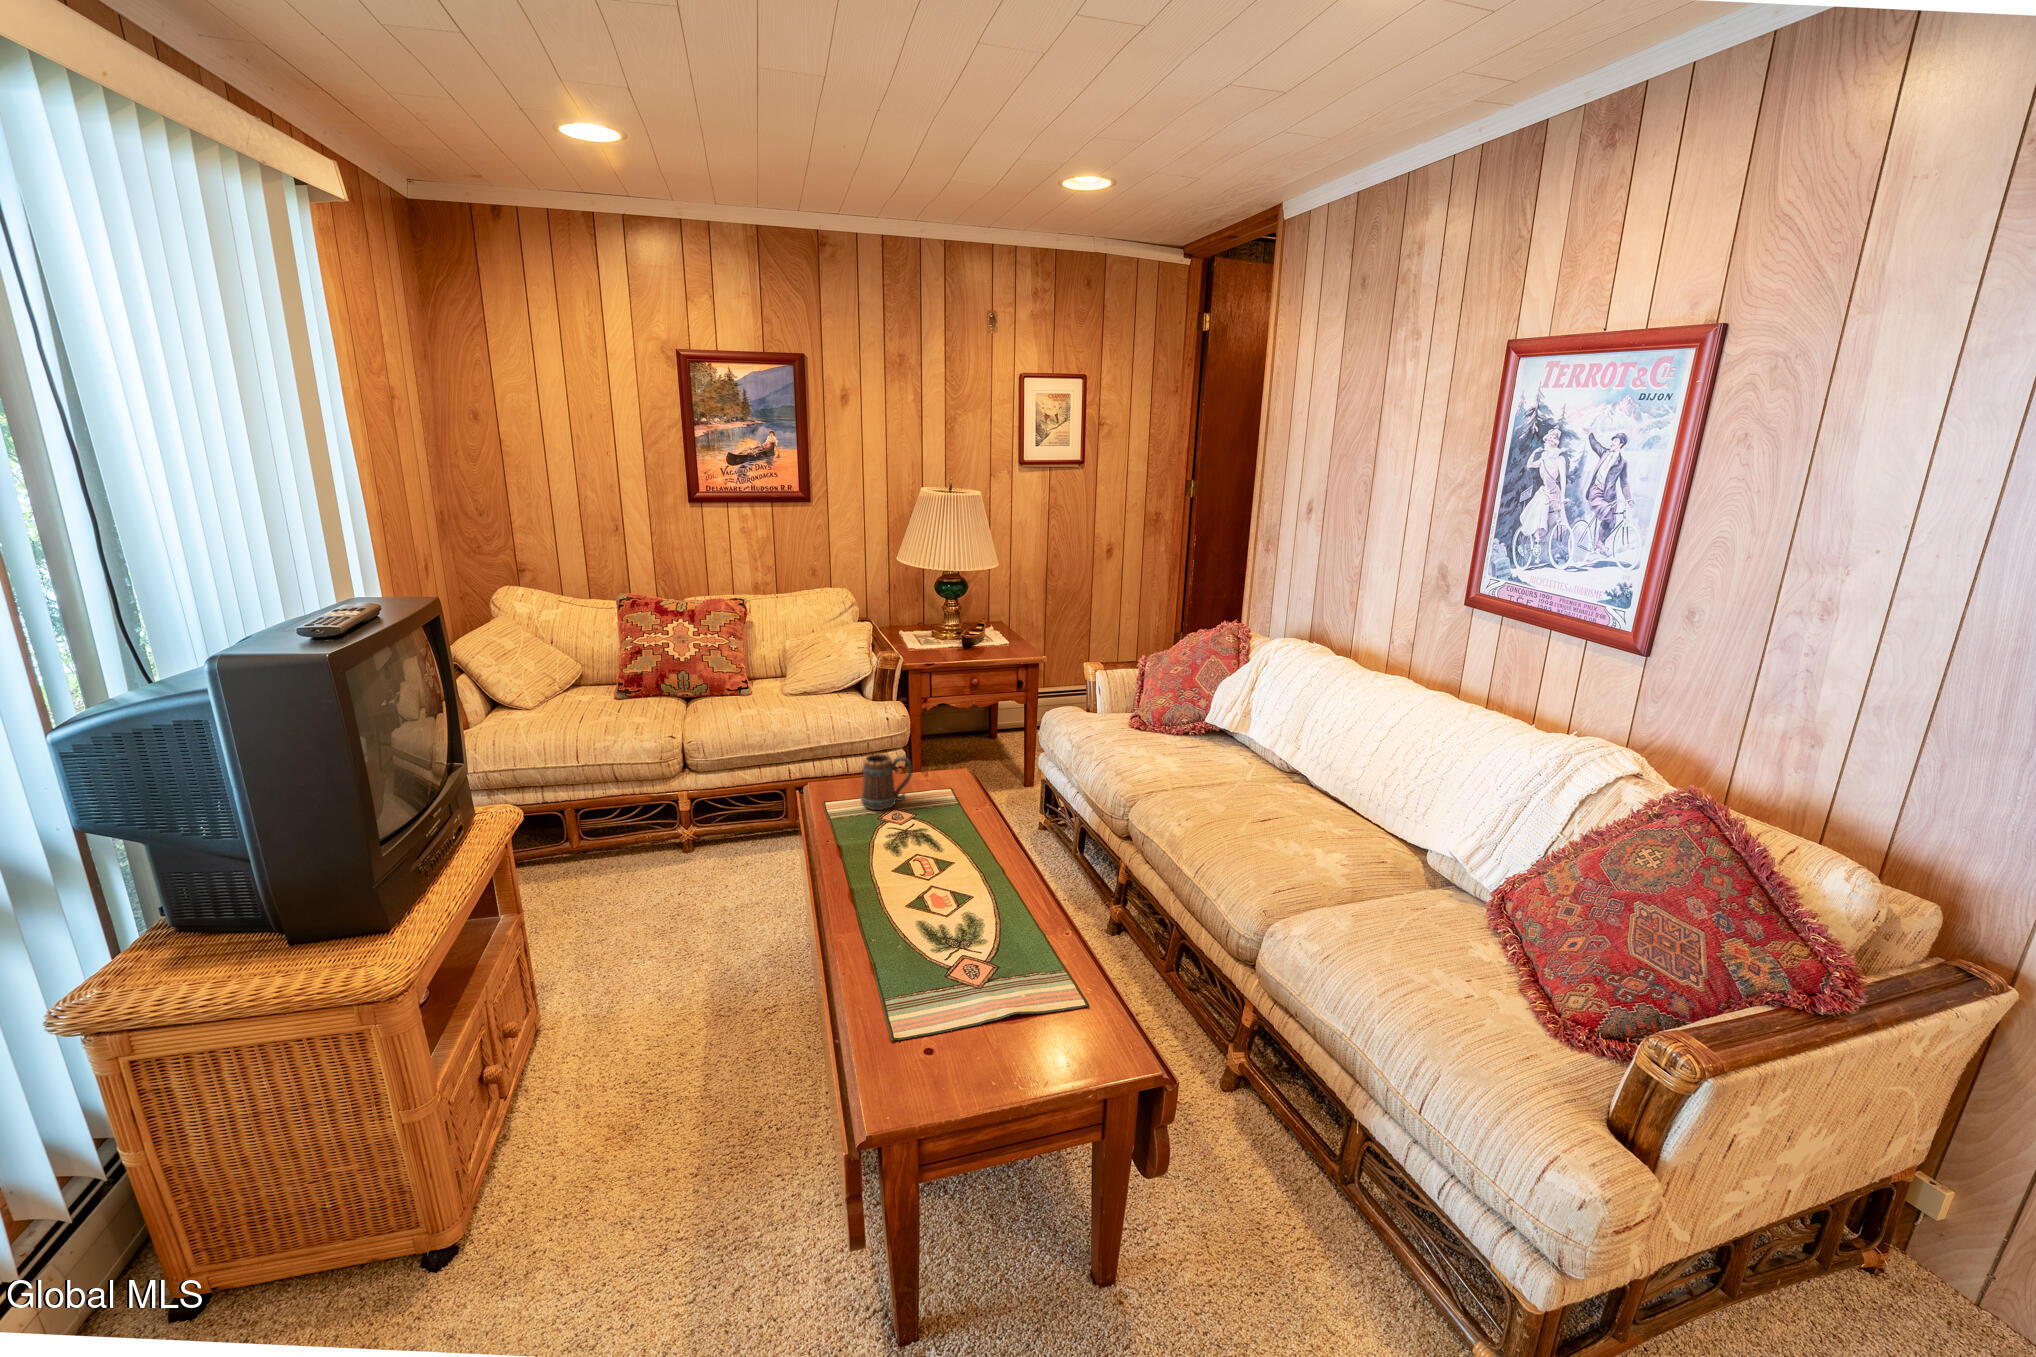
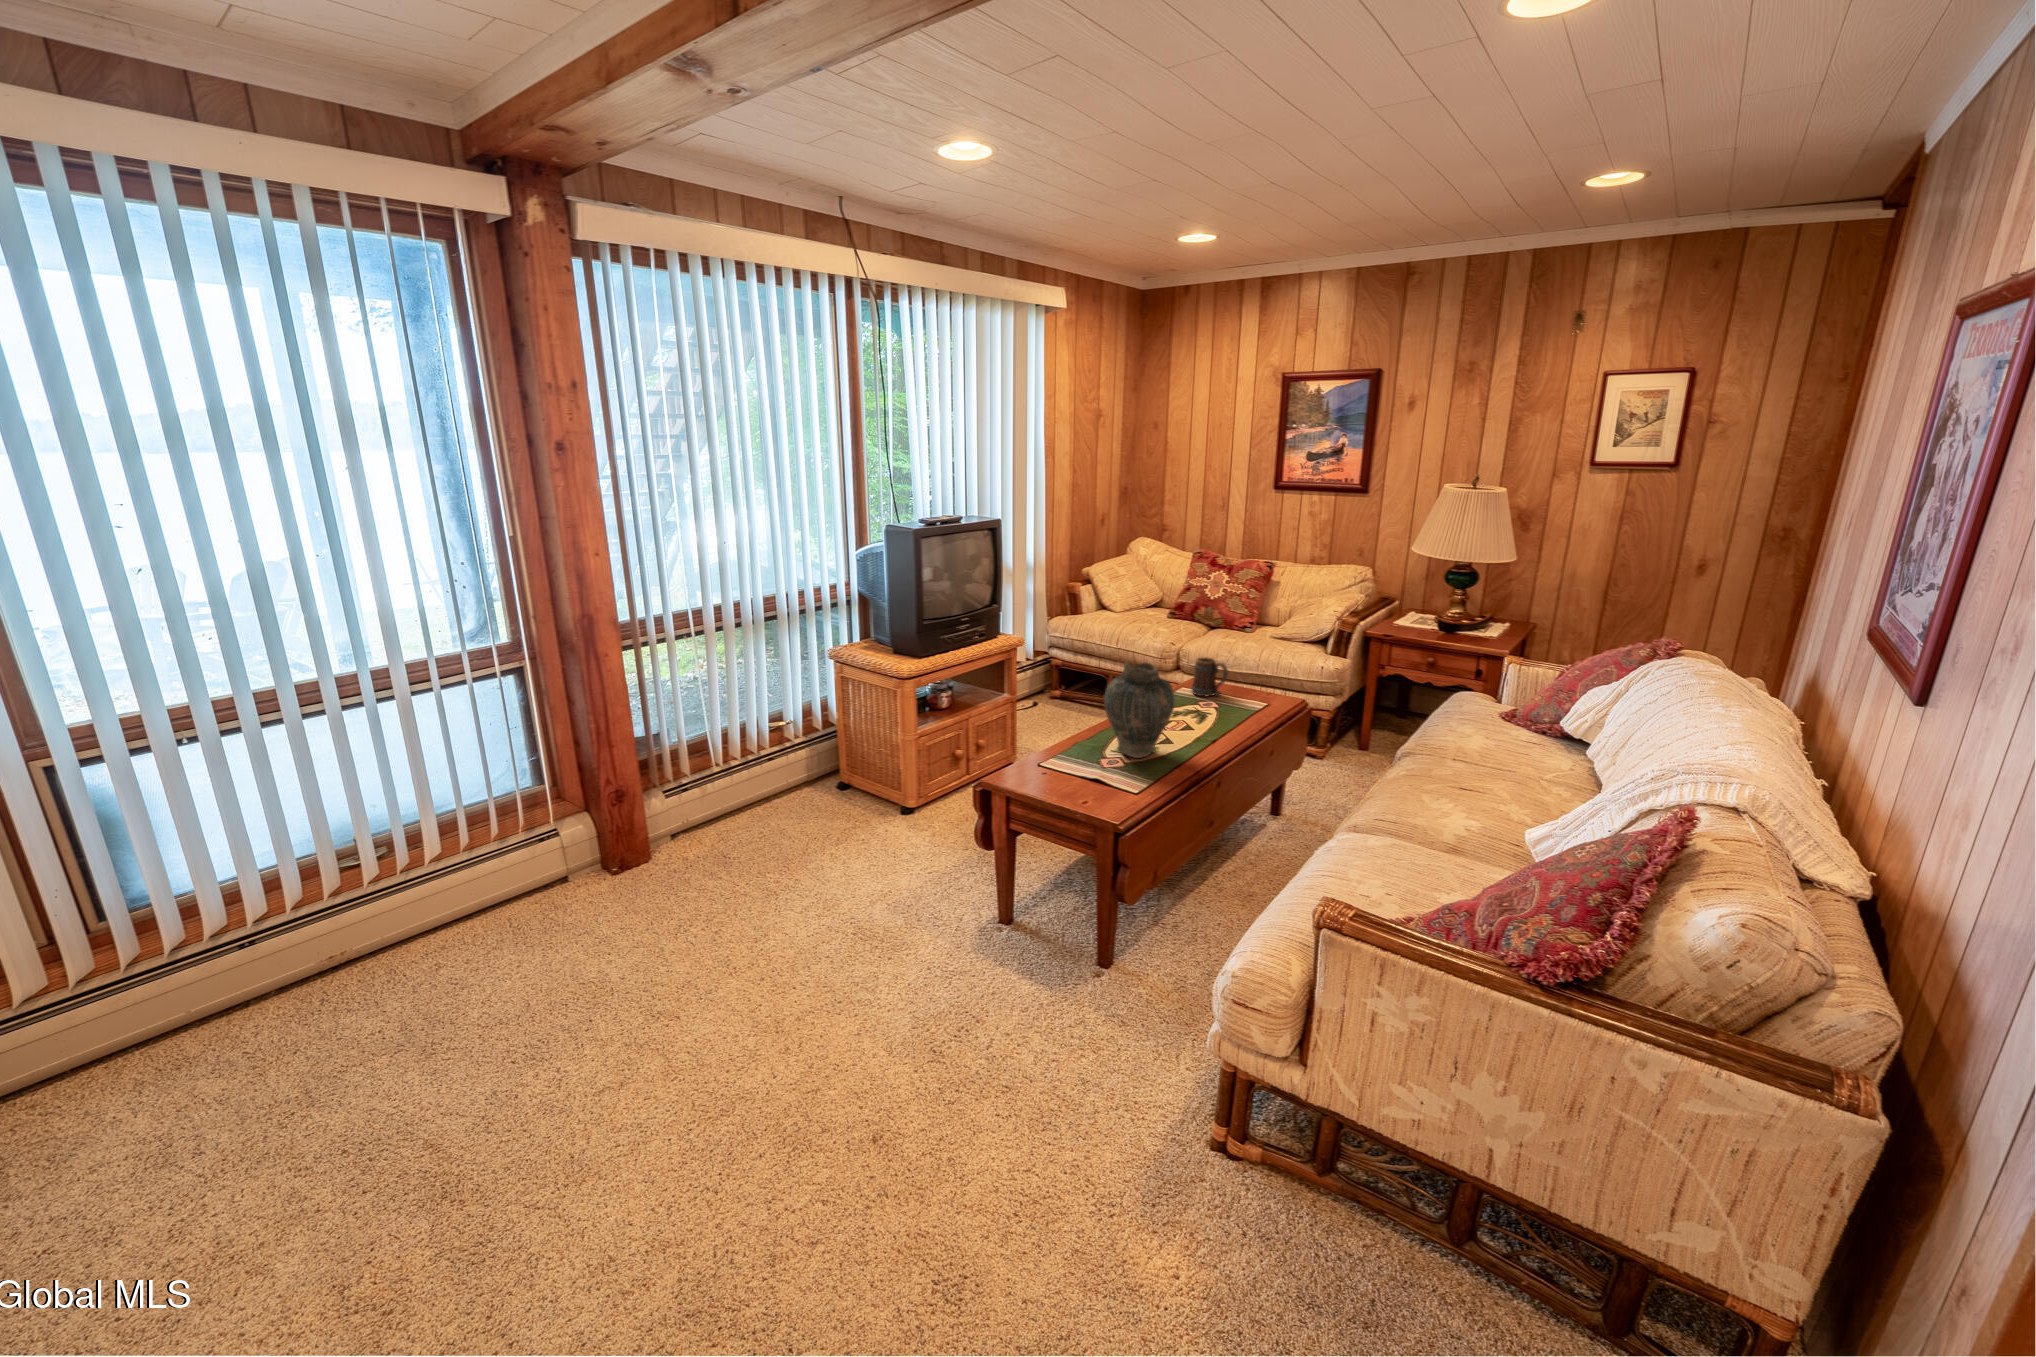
vase: none [919,800,1028,948] -> present [1104,661,1175,758]

